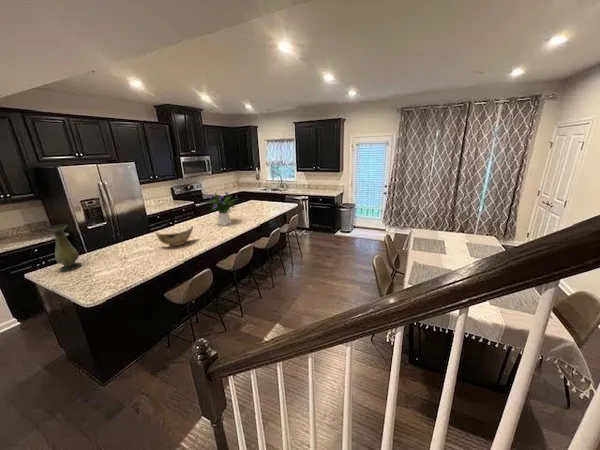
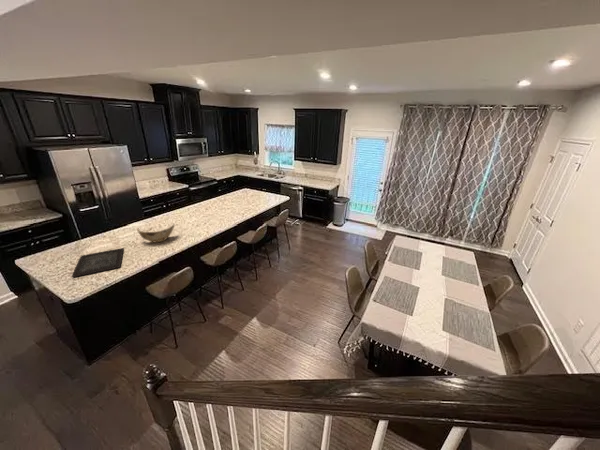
flower arrangement: present [209,192,237,225] -> none [191,187,224,221]
vase: present [46,224,82,271] -> none [28,219,65,264]
tray: none [94,252,144,280] -> present [72,248,124,277]

